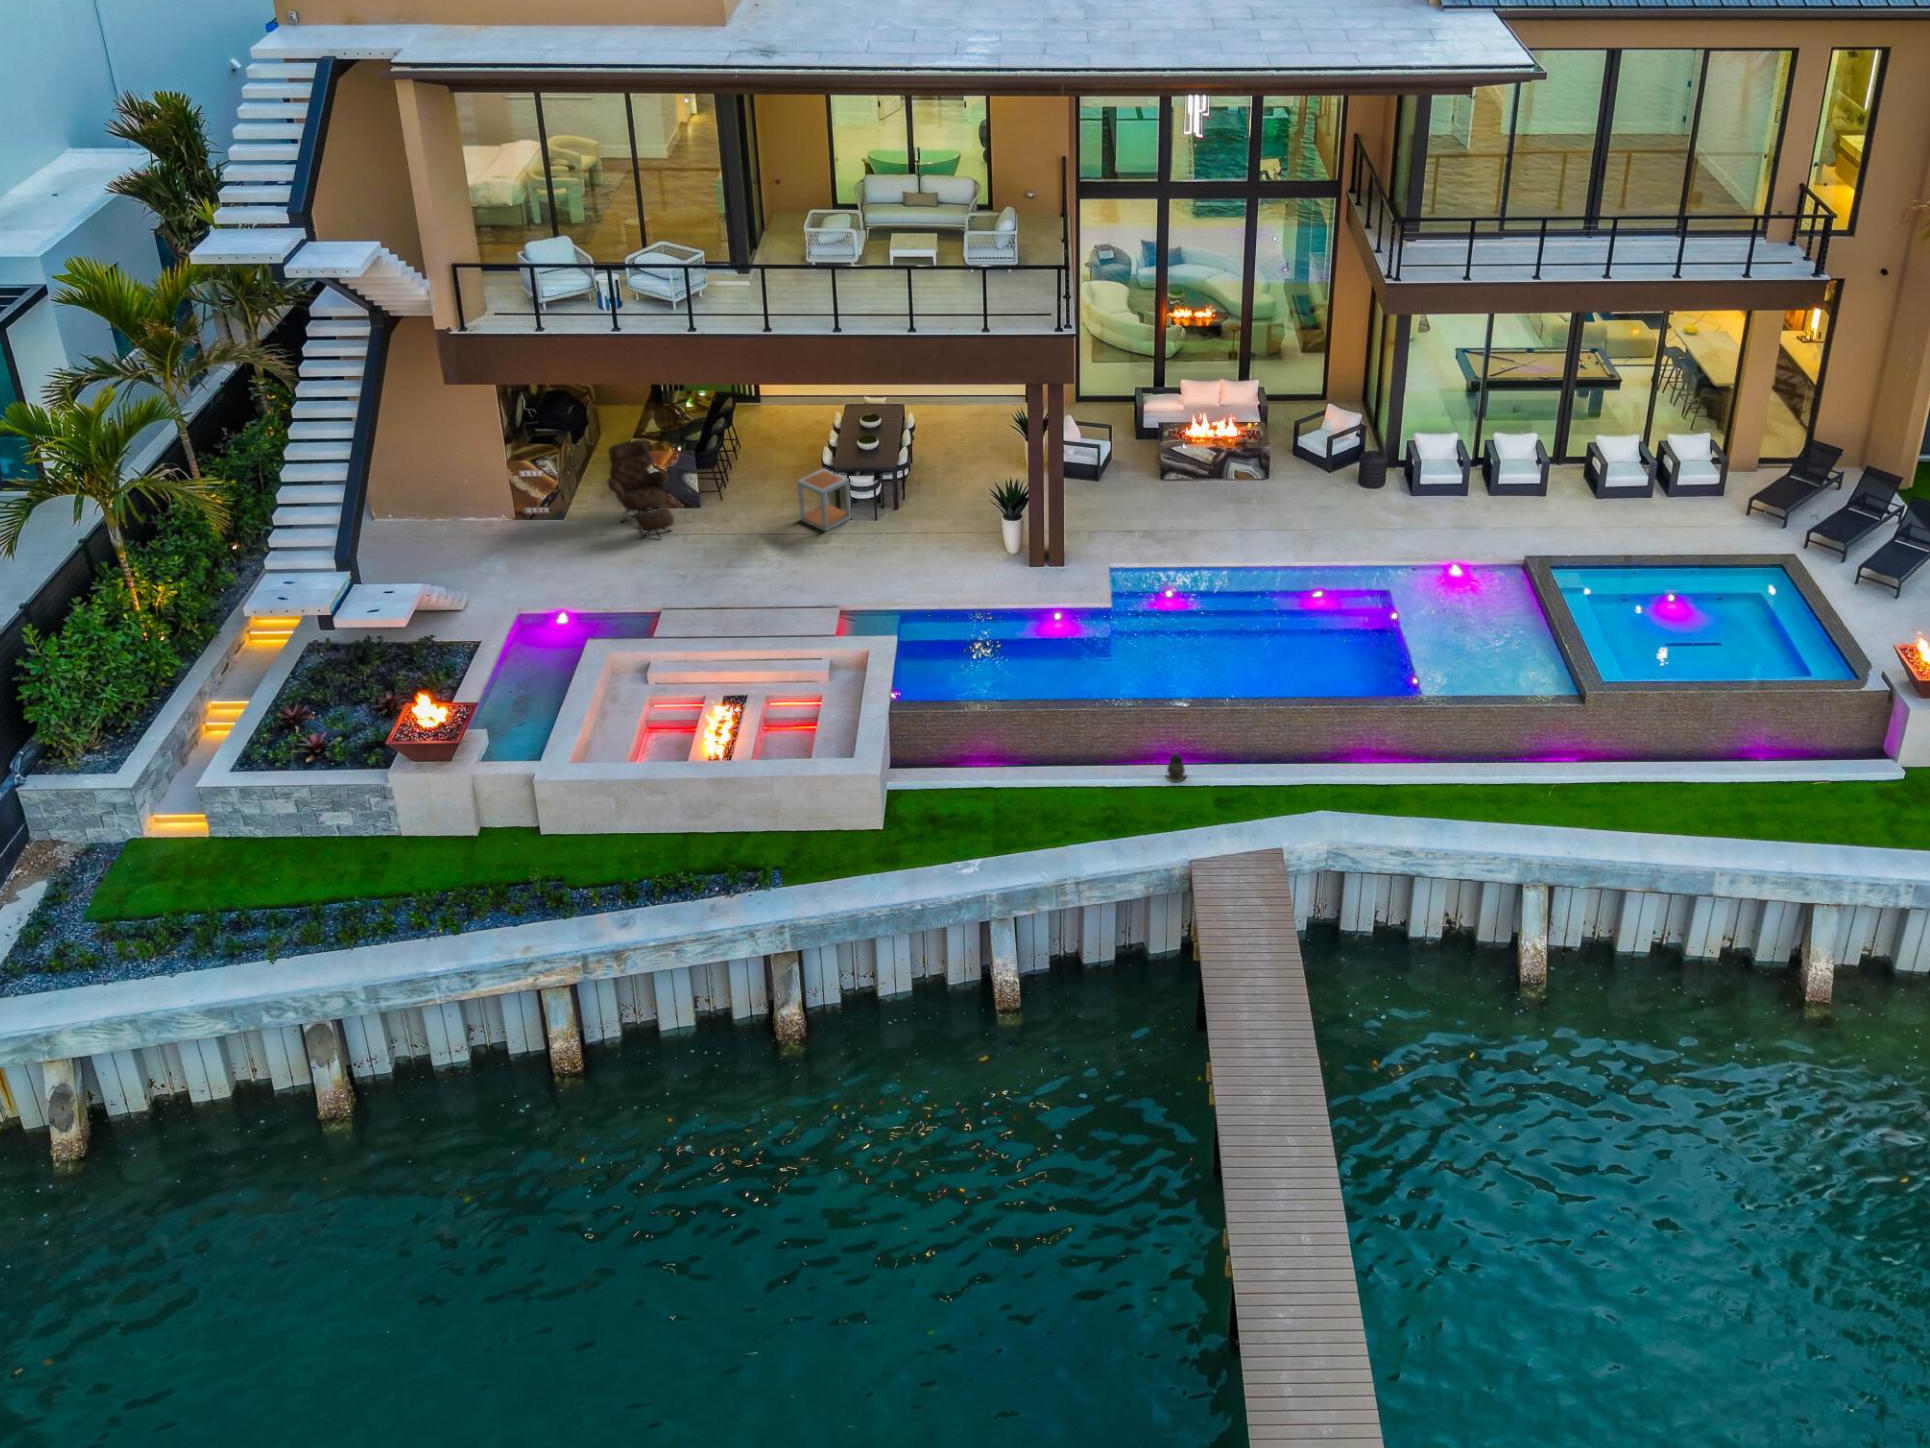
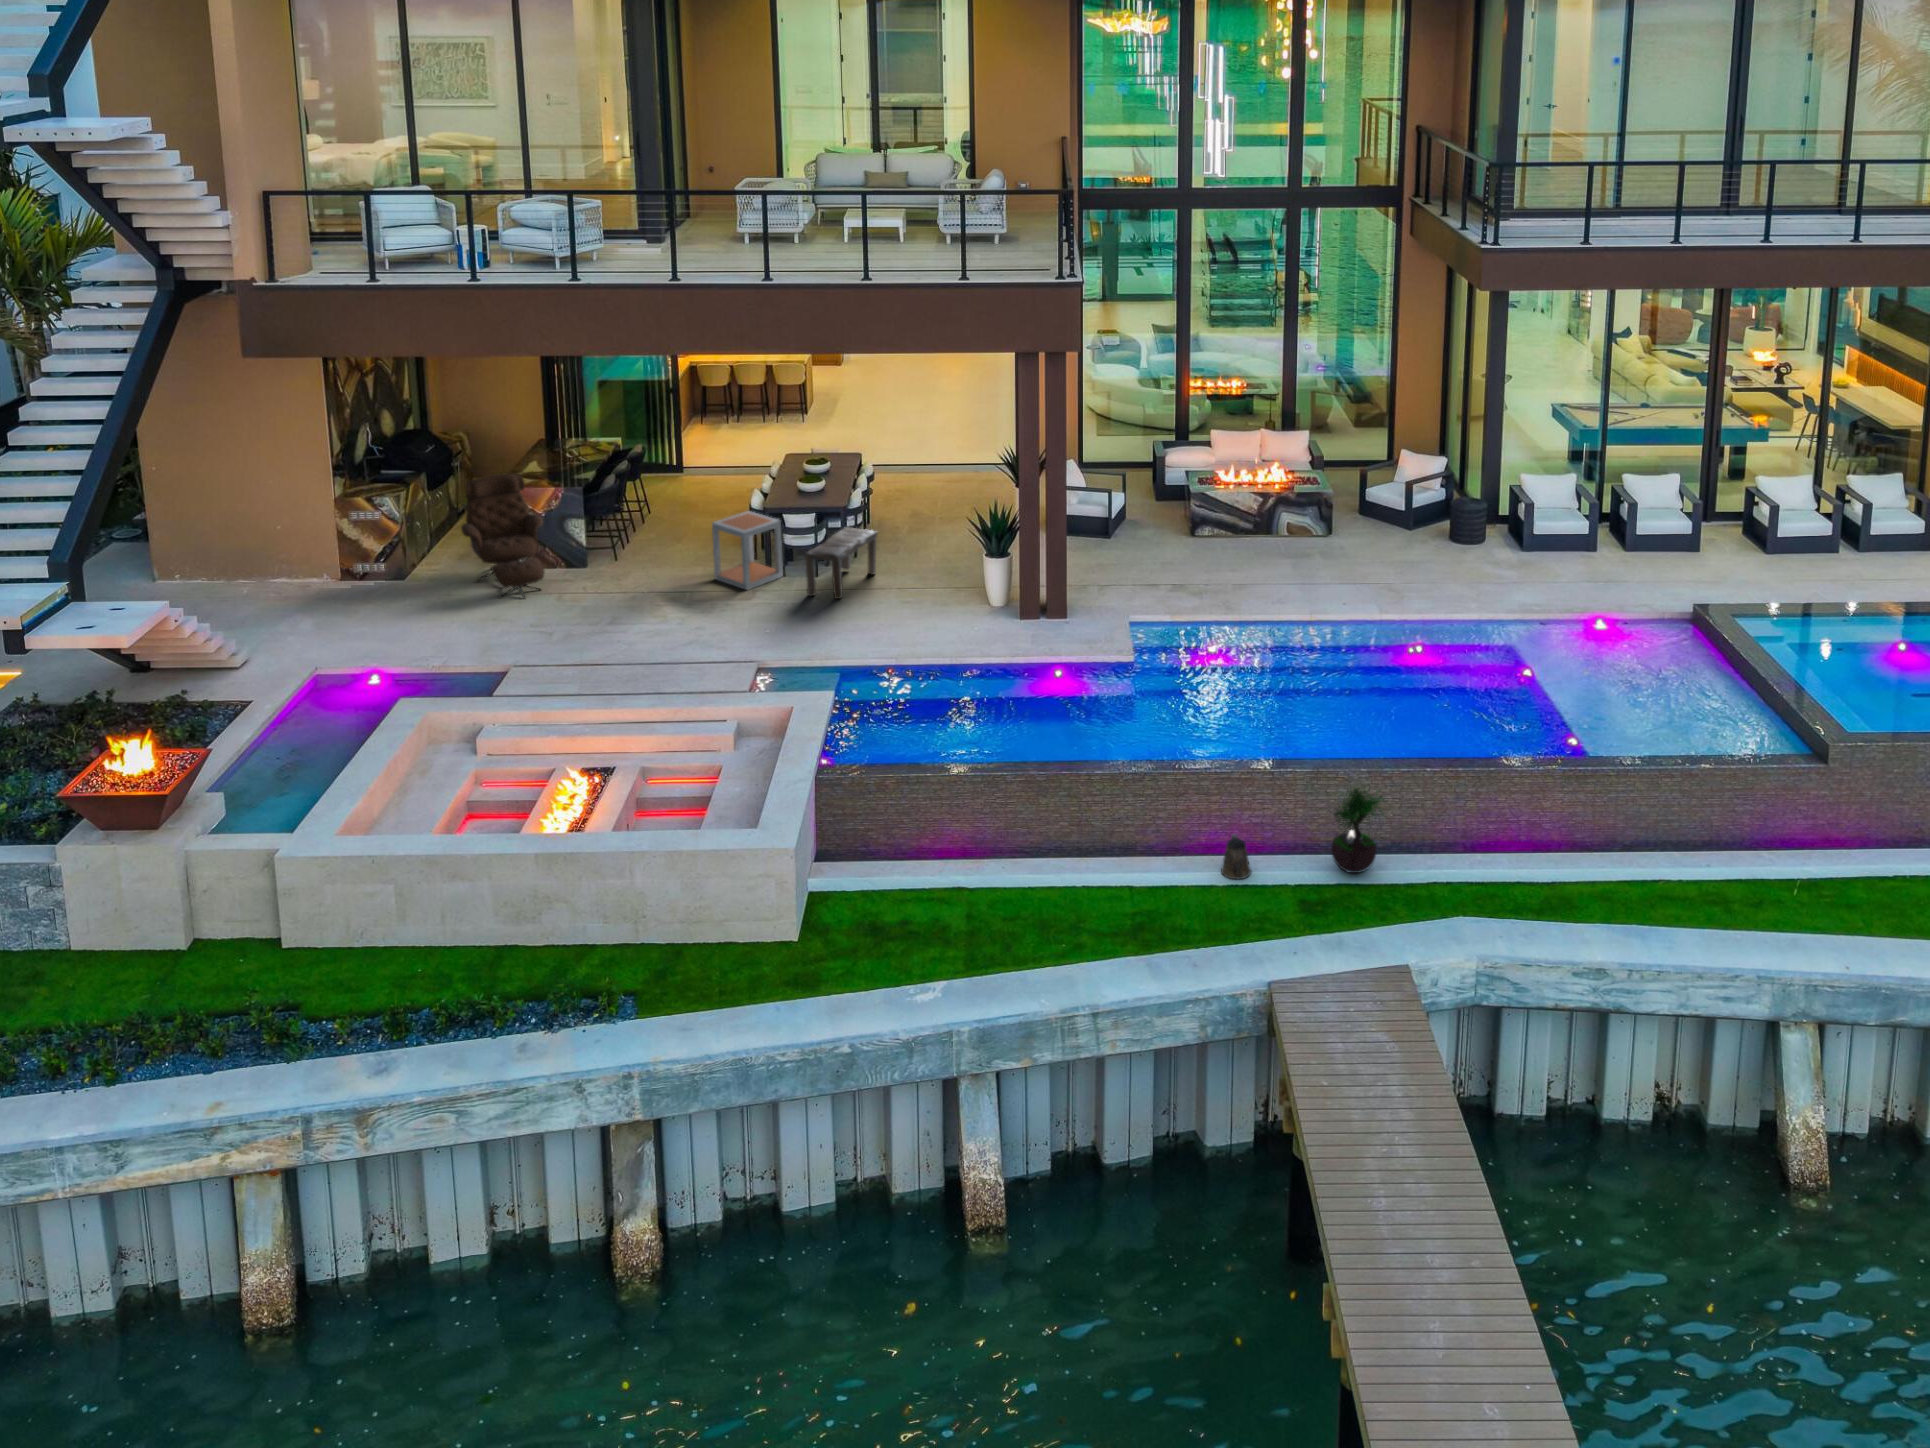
bench: none [869,481,923,541] -> present [805,527,878,599]
potted tree: none [1237,722,1279,778] -> present [1329,786,1383,873]

